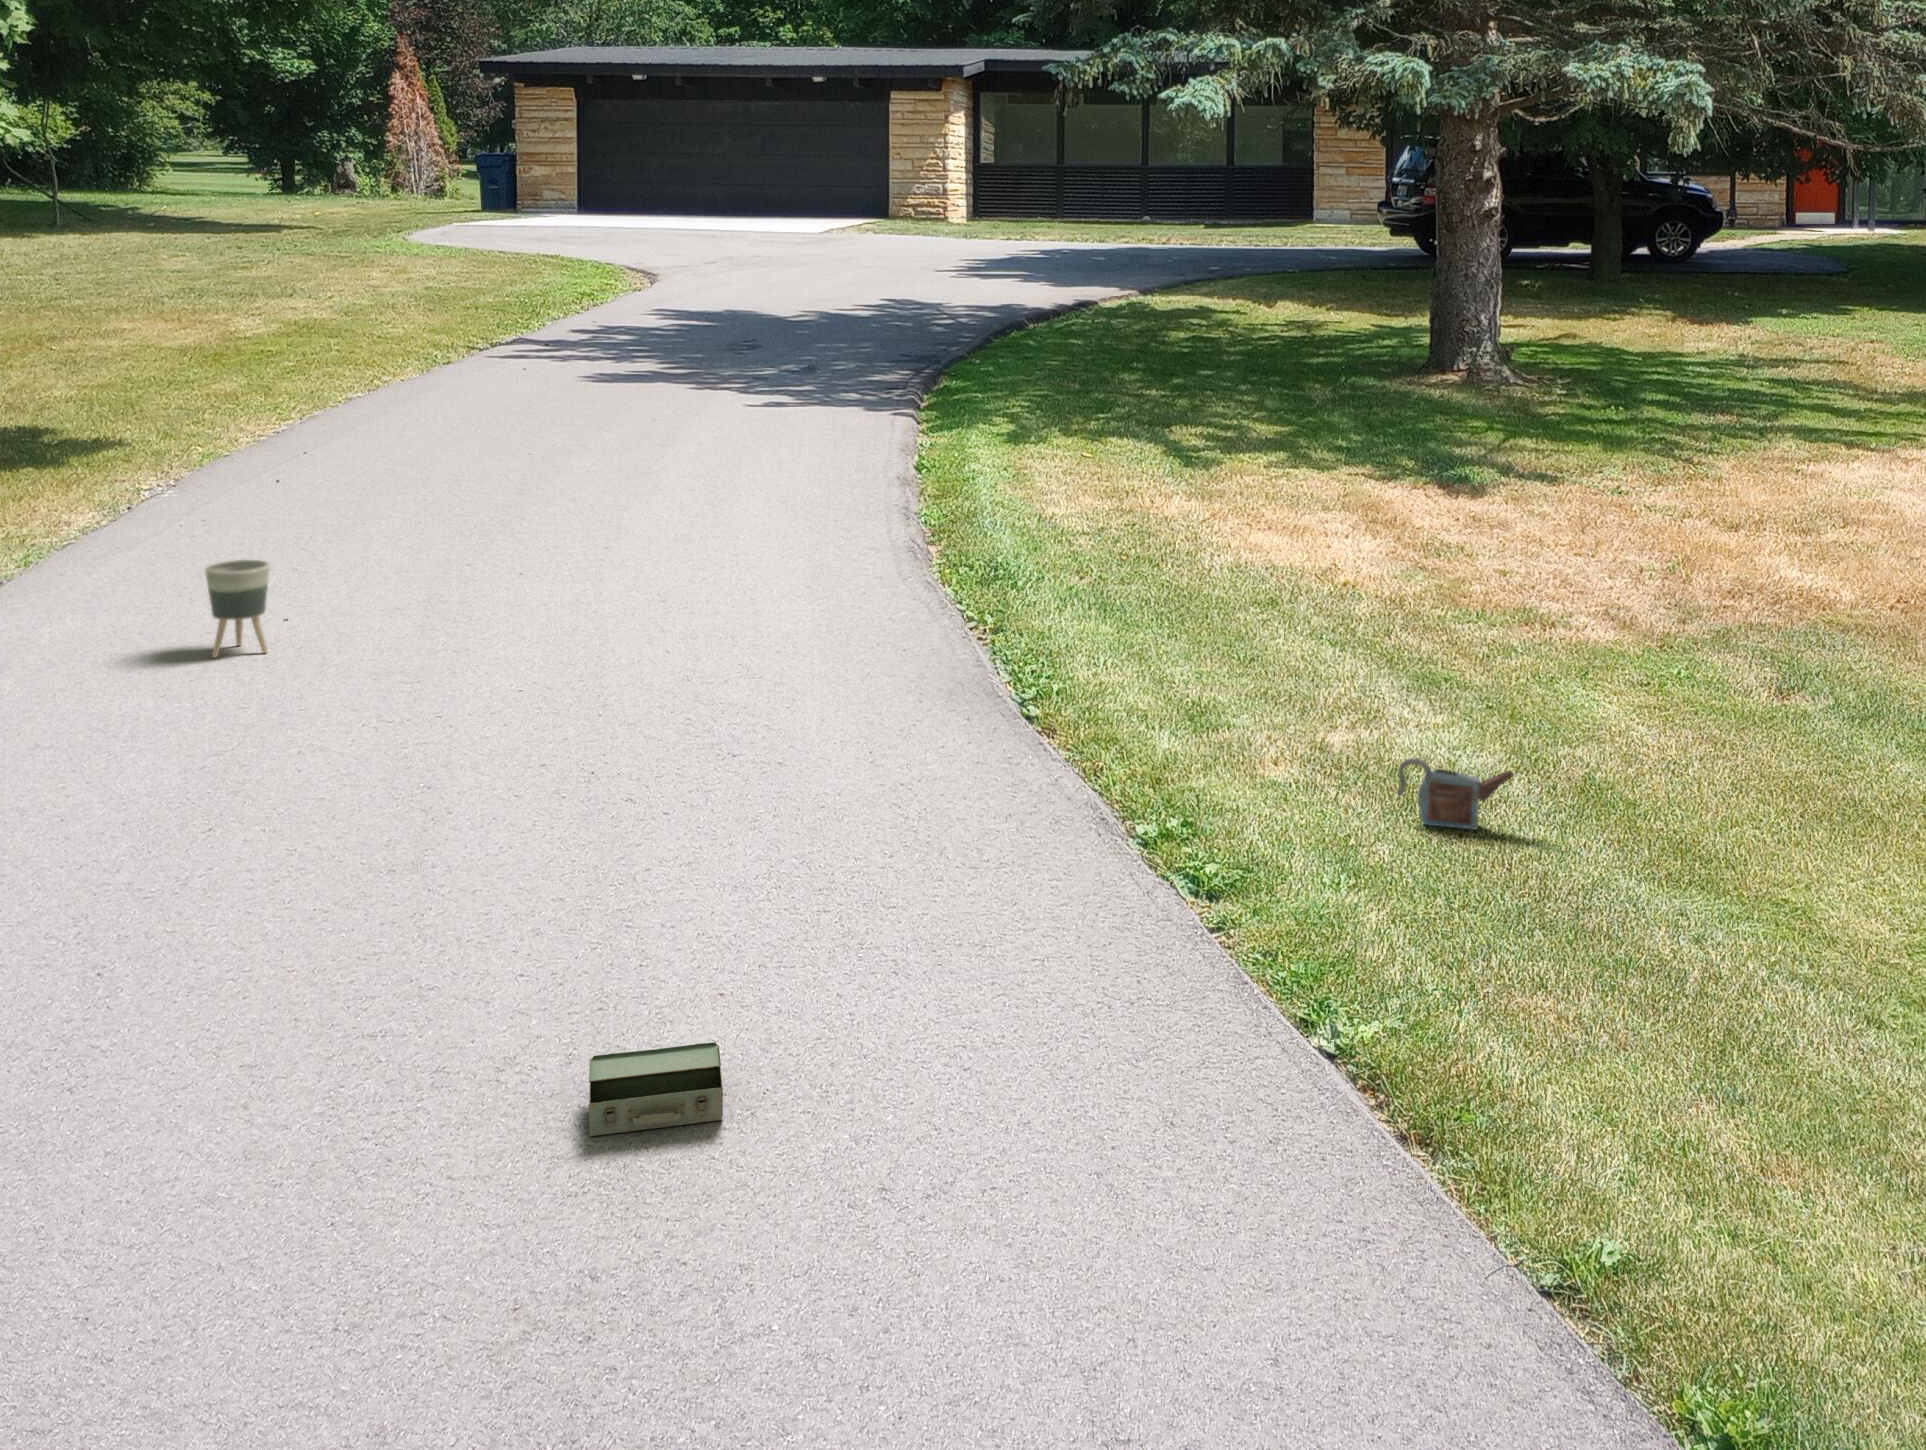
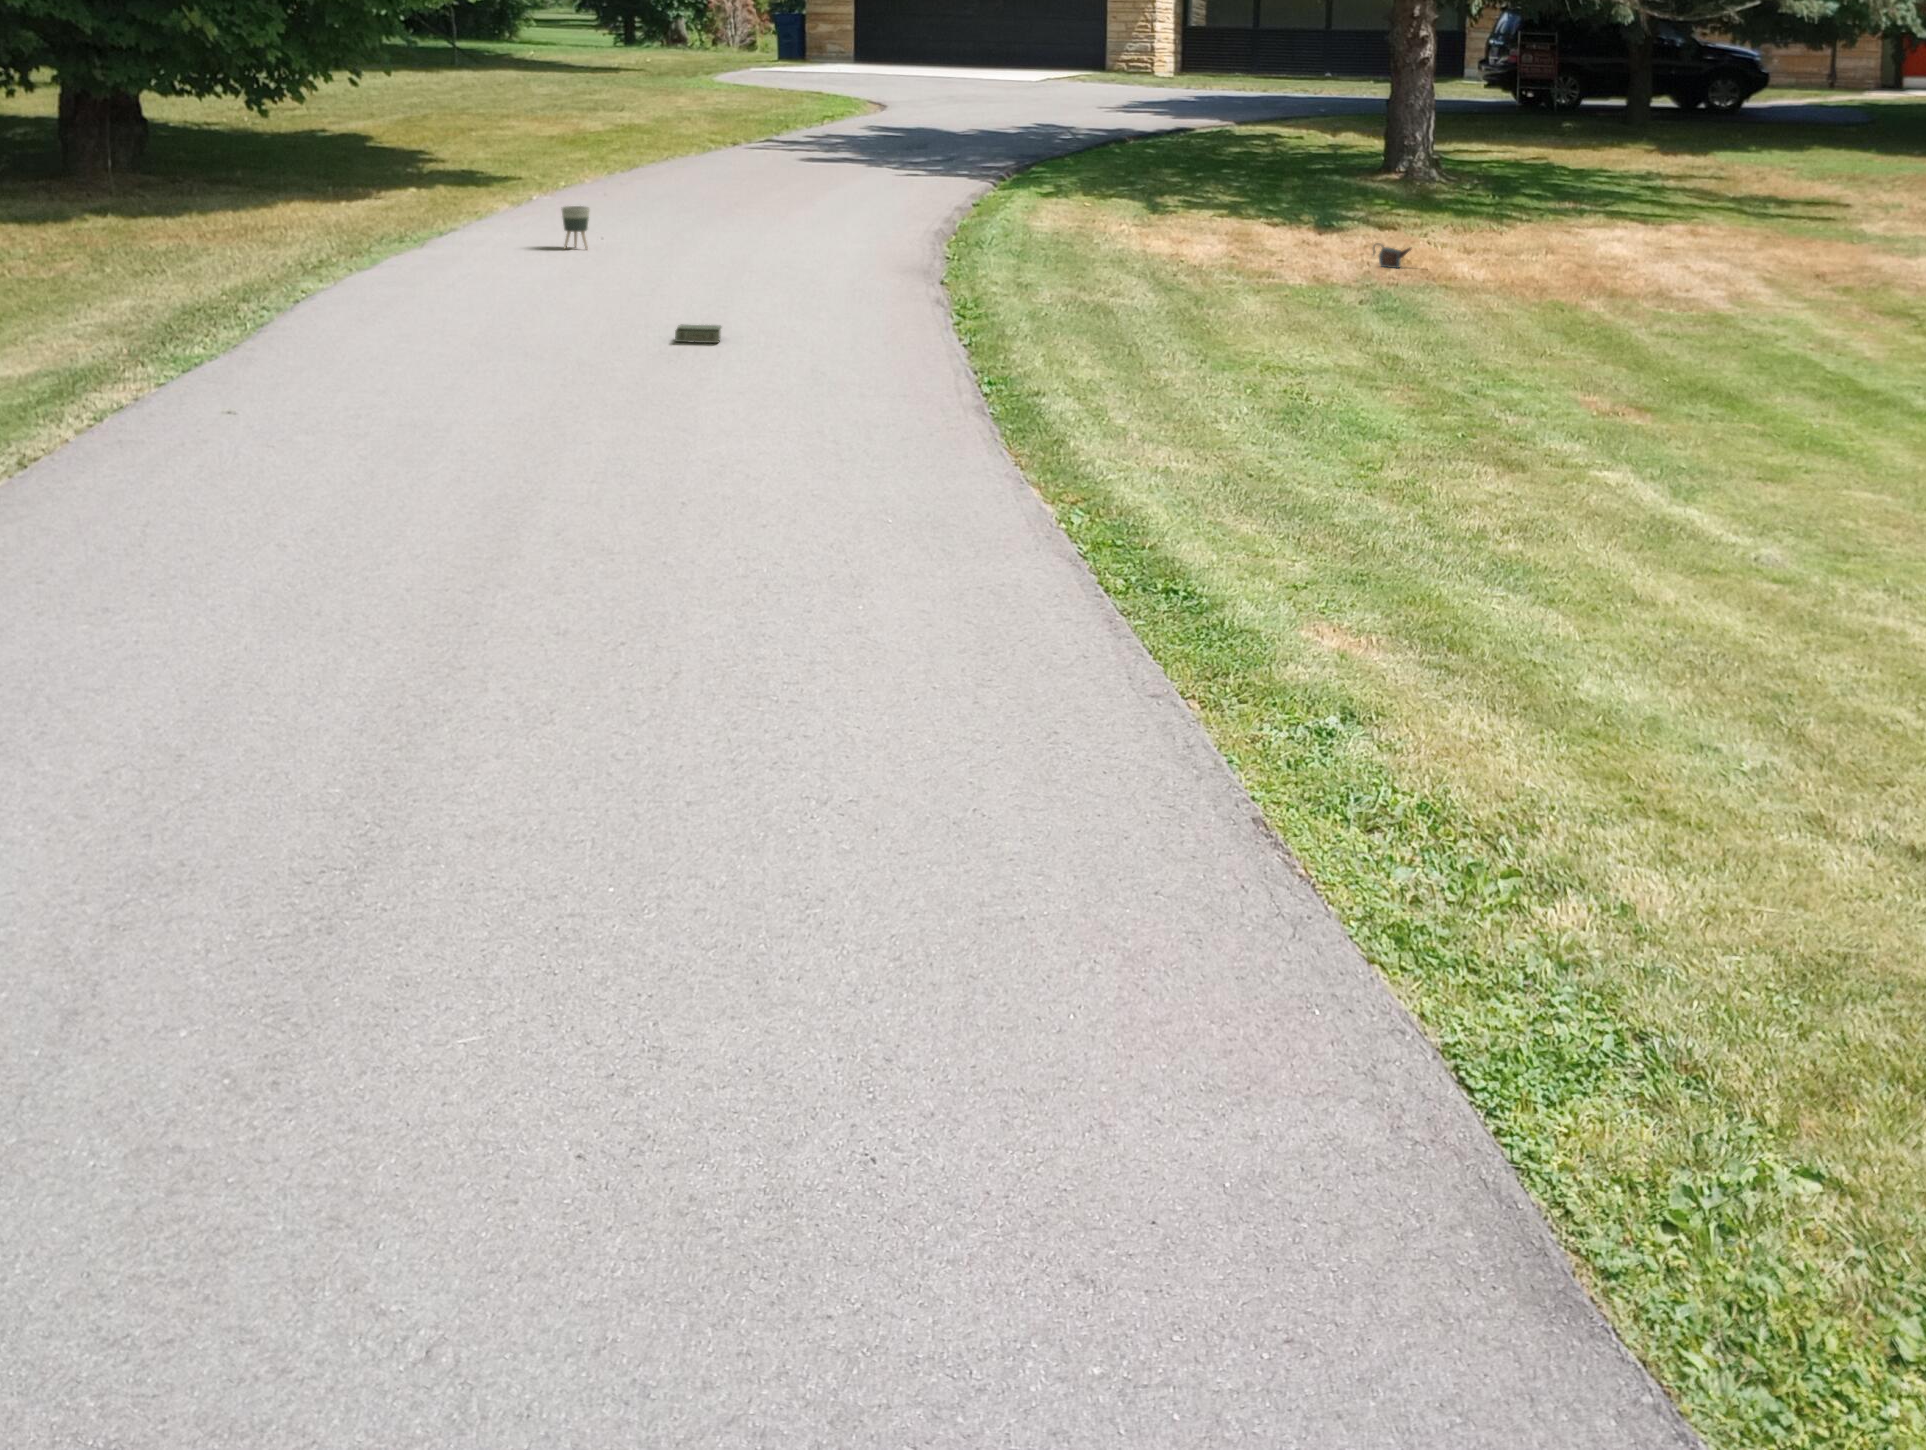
watering can: present [1397,758,1514,830] -> present [1373,243,1411,268]

